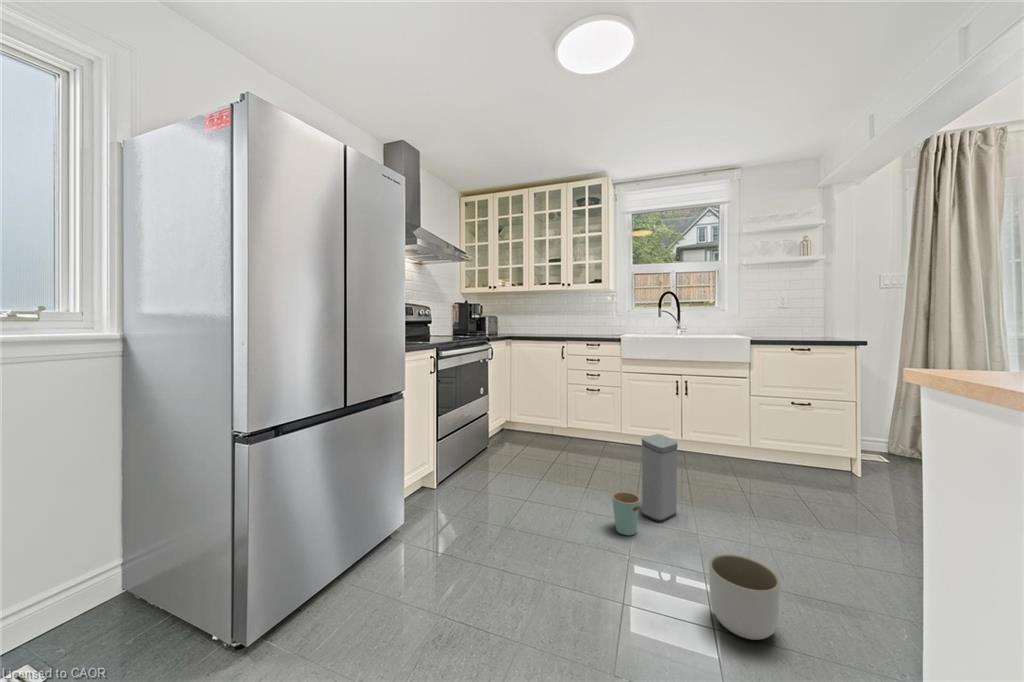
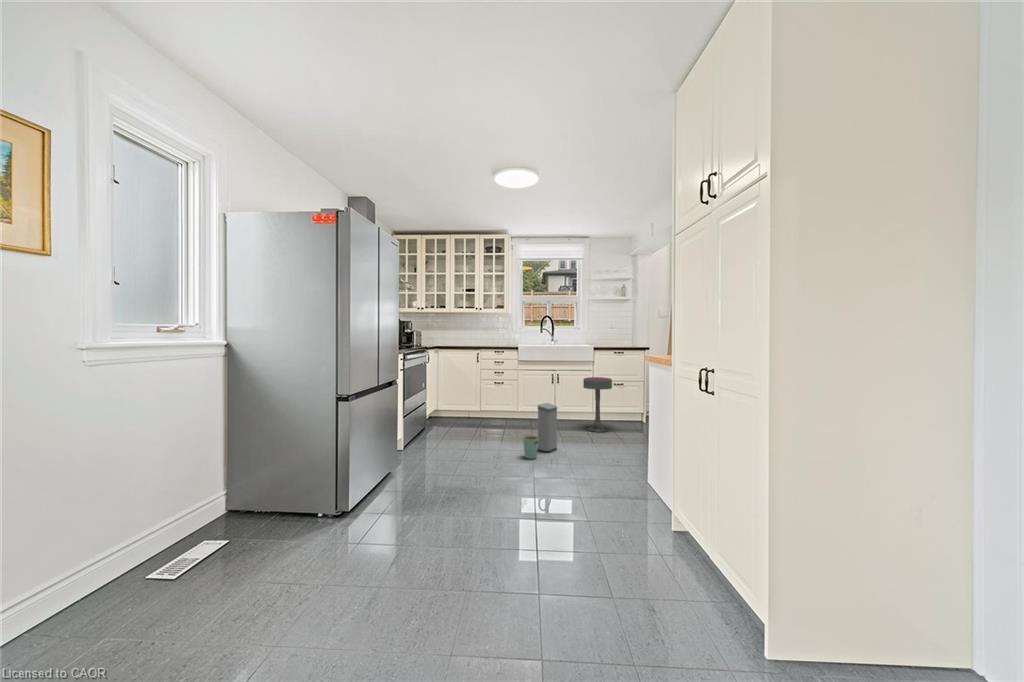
bar stool: none [727,388,782,481] -> present [583,377,612,432]
planter: present [709,554,780,640] -> none [574,449,603,482]

